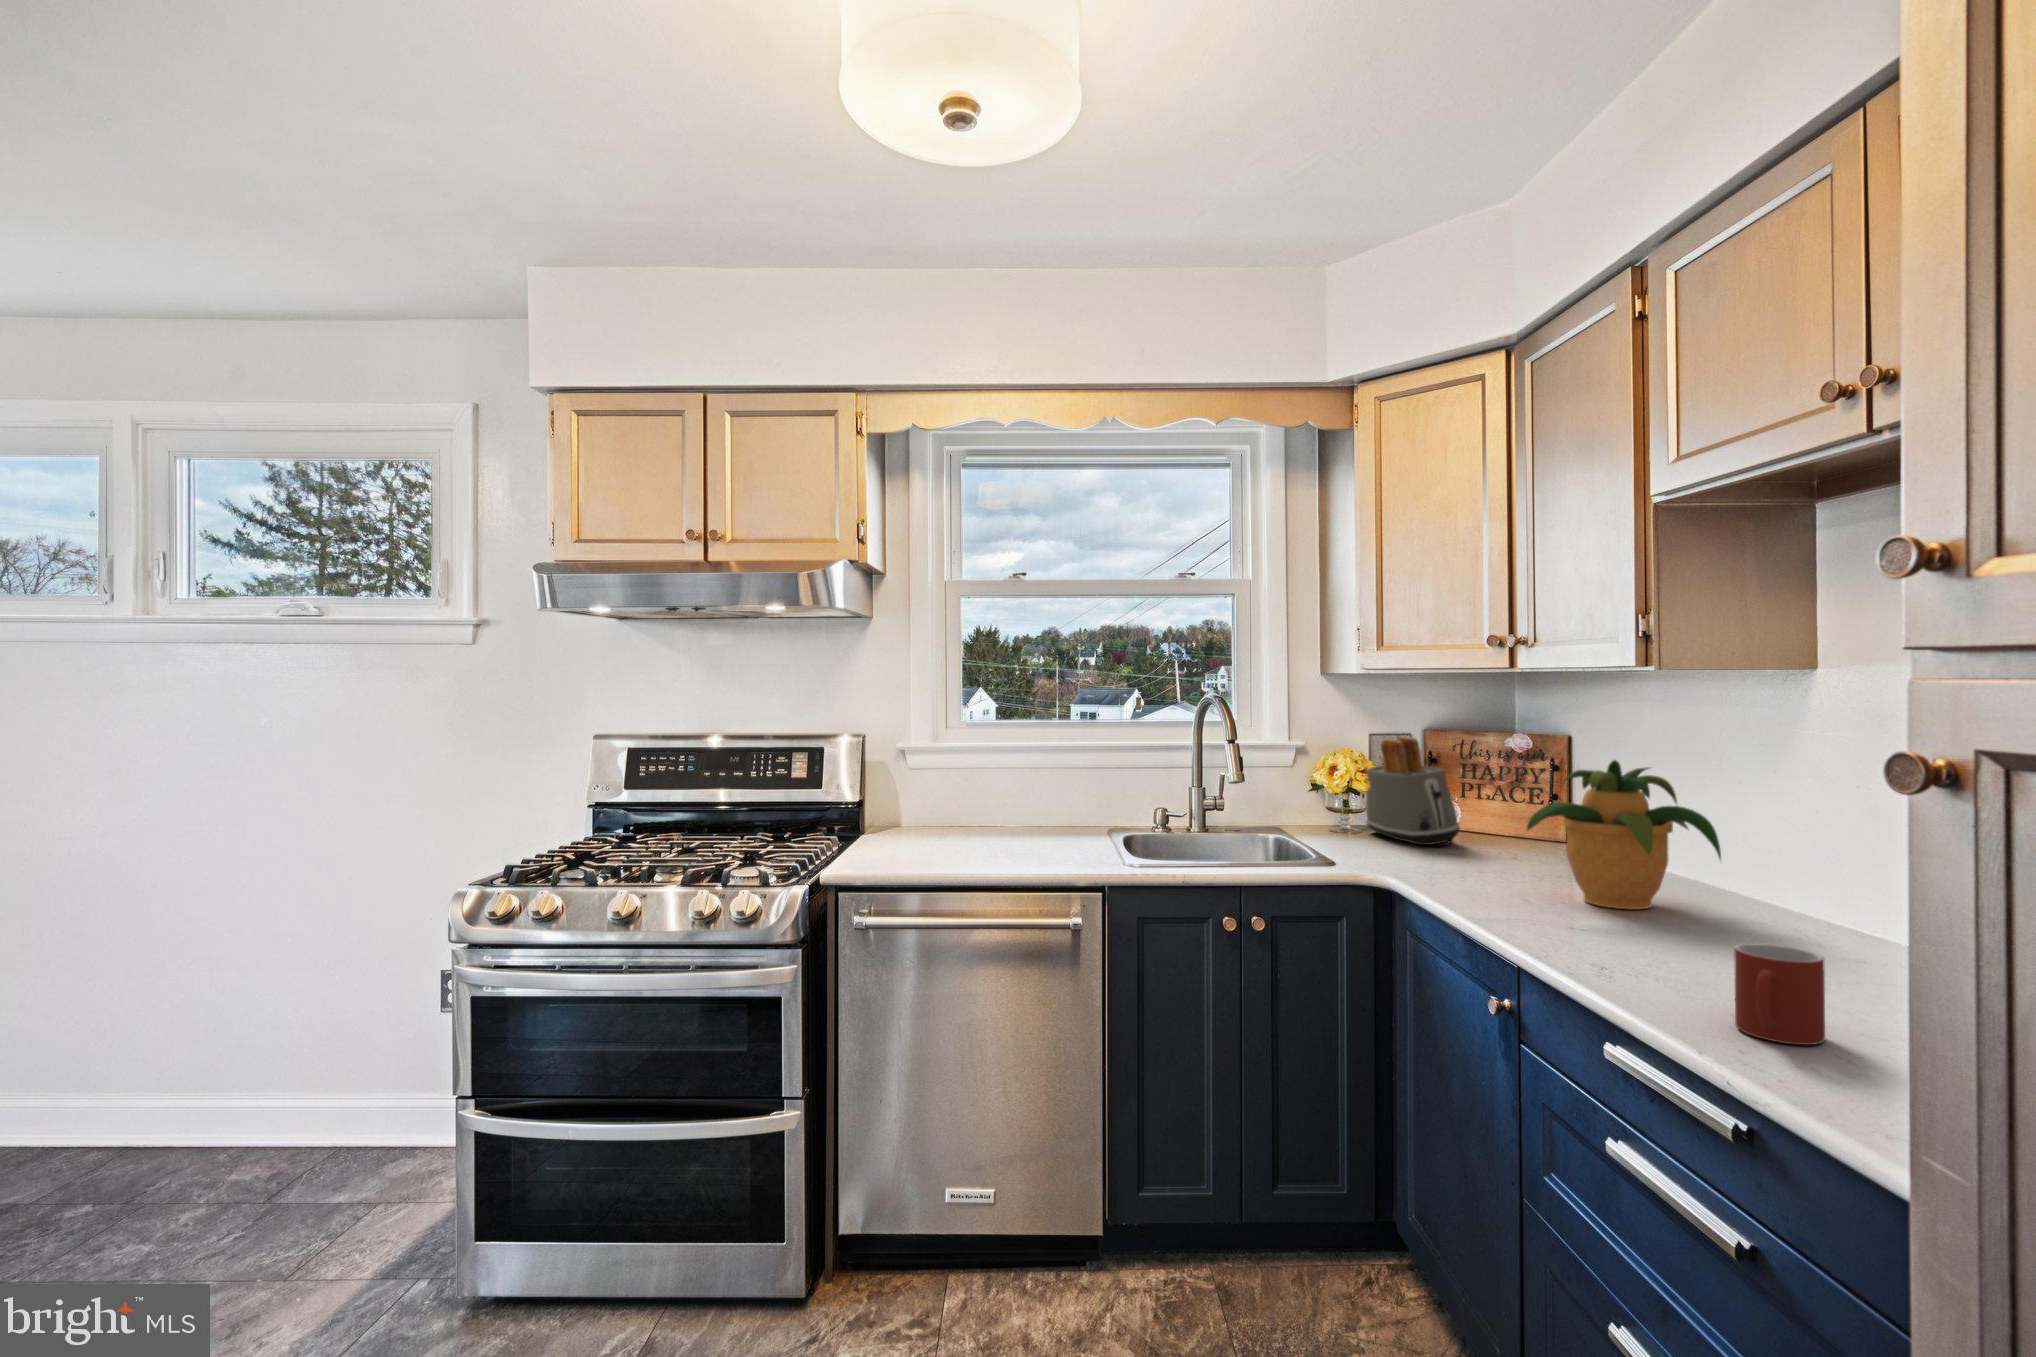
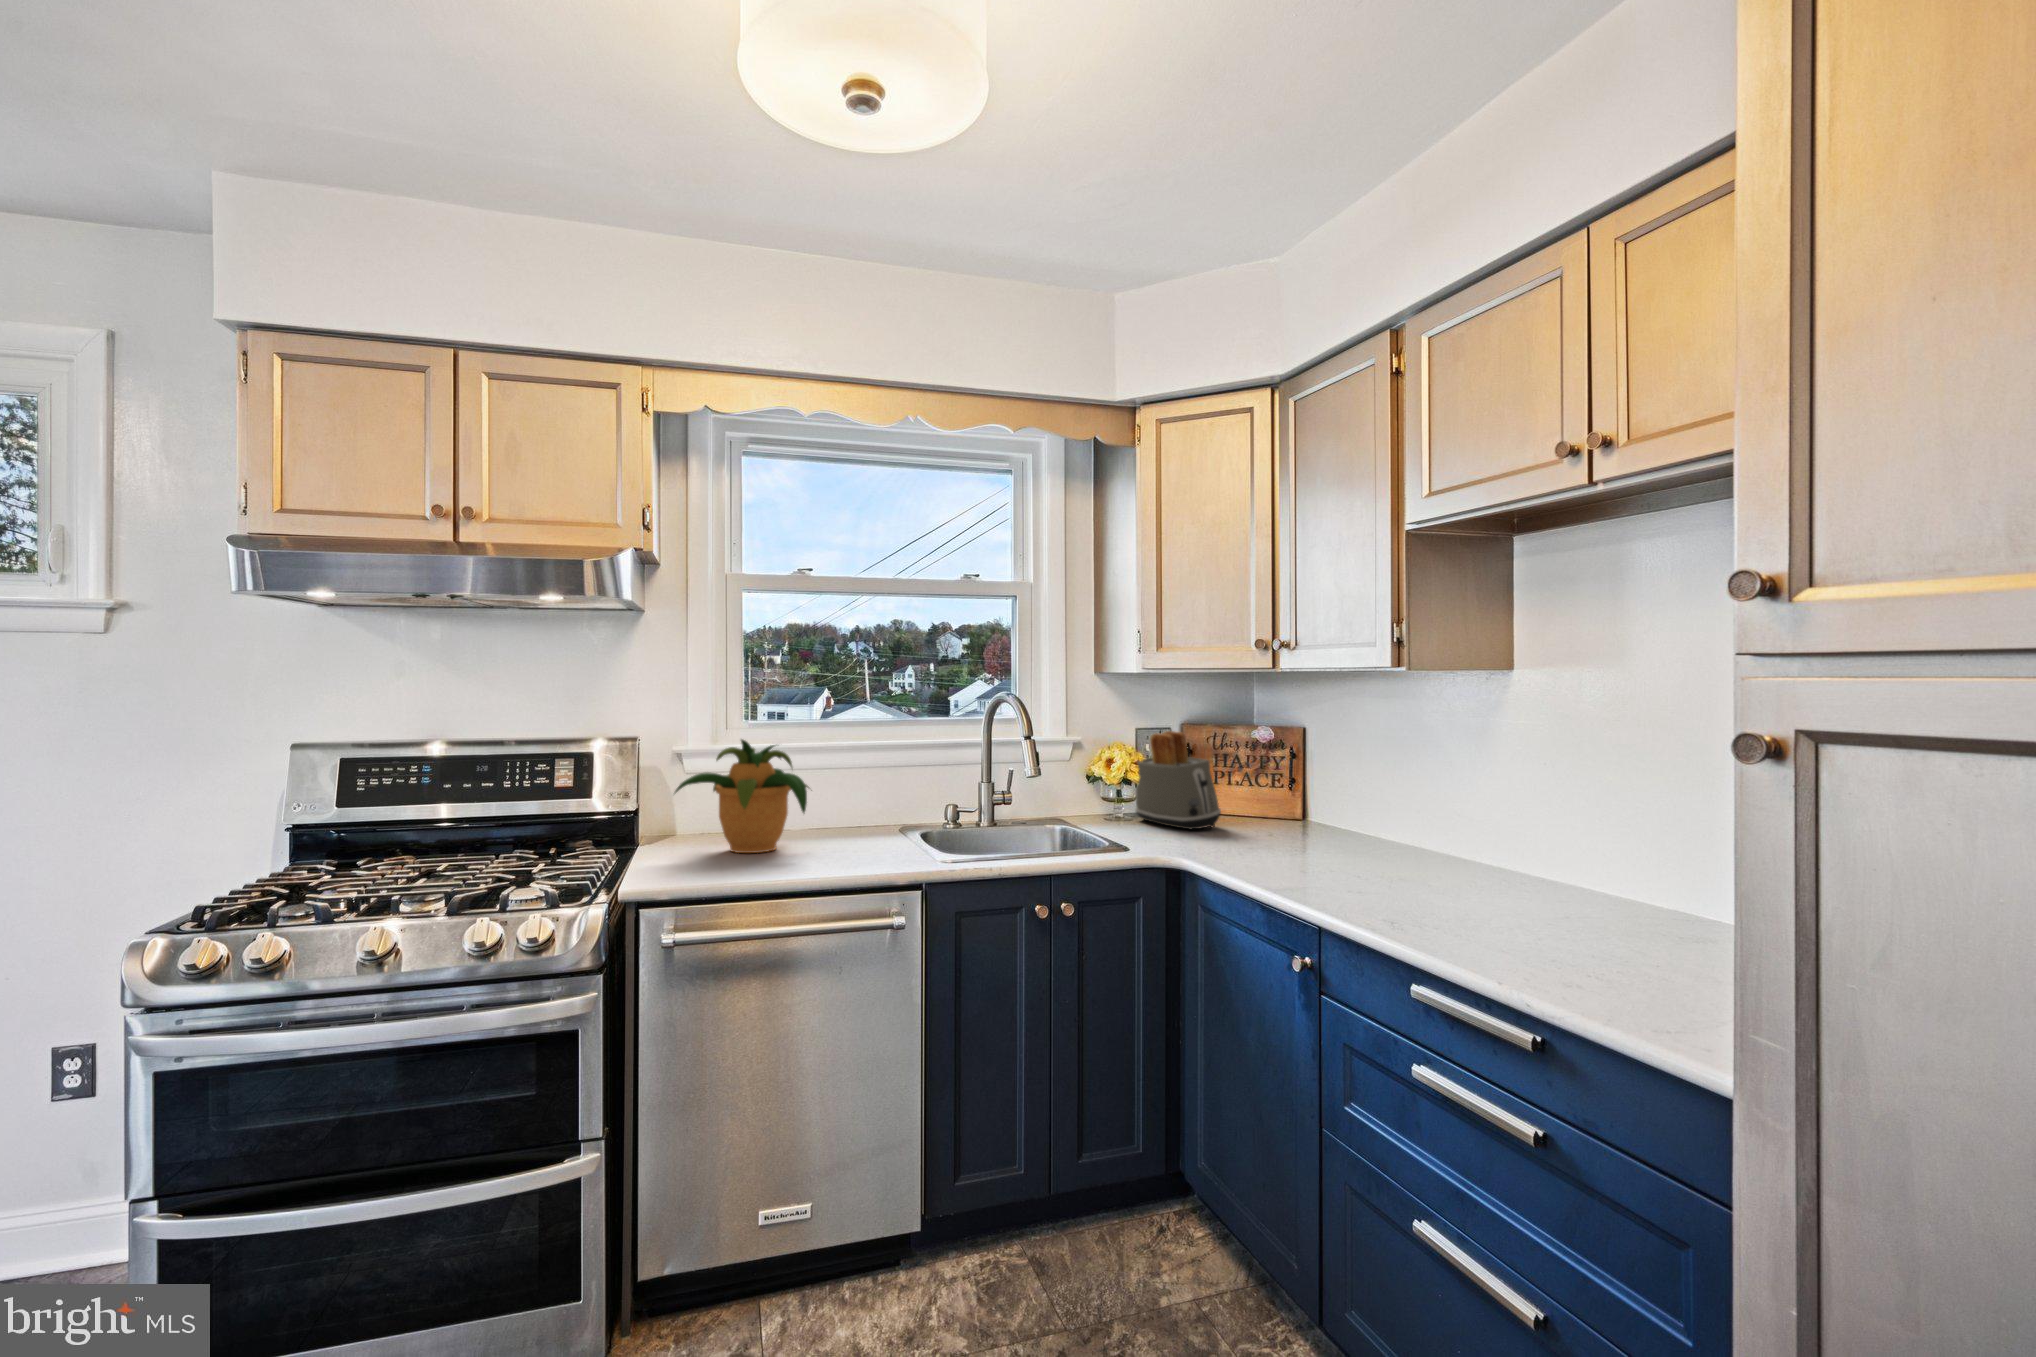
potted plant: present [1527,760,1721,909] -> present [675,740,809,853]
mug: present [1734,943,1825,1045] -> none [1515,894,1581,973]

